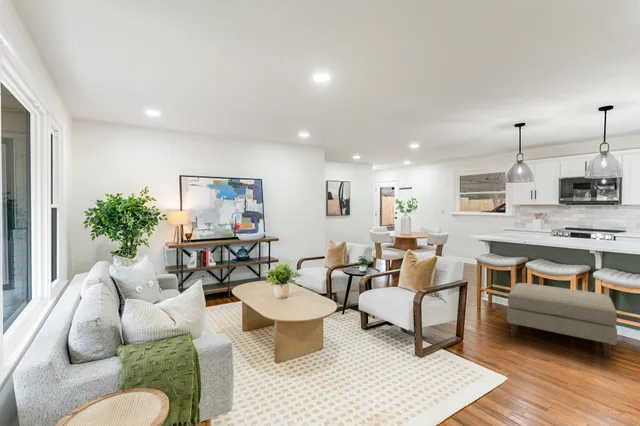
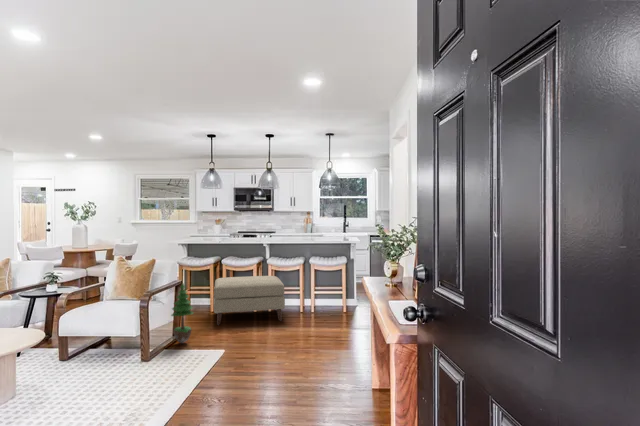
potted tree: none [450,284,475,347] -> present [171,284,193,343]

